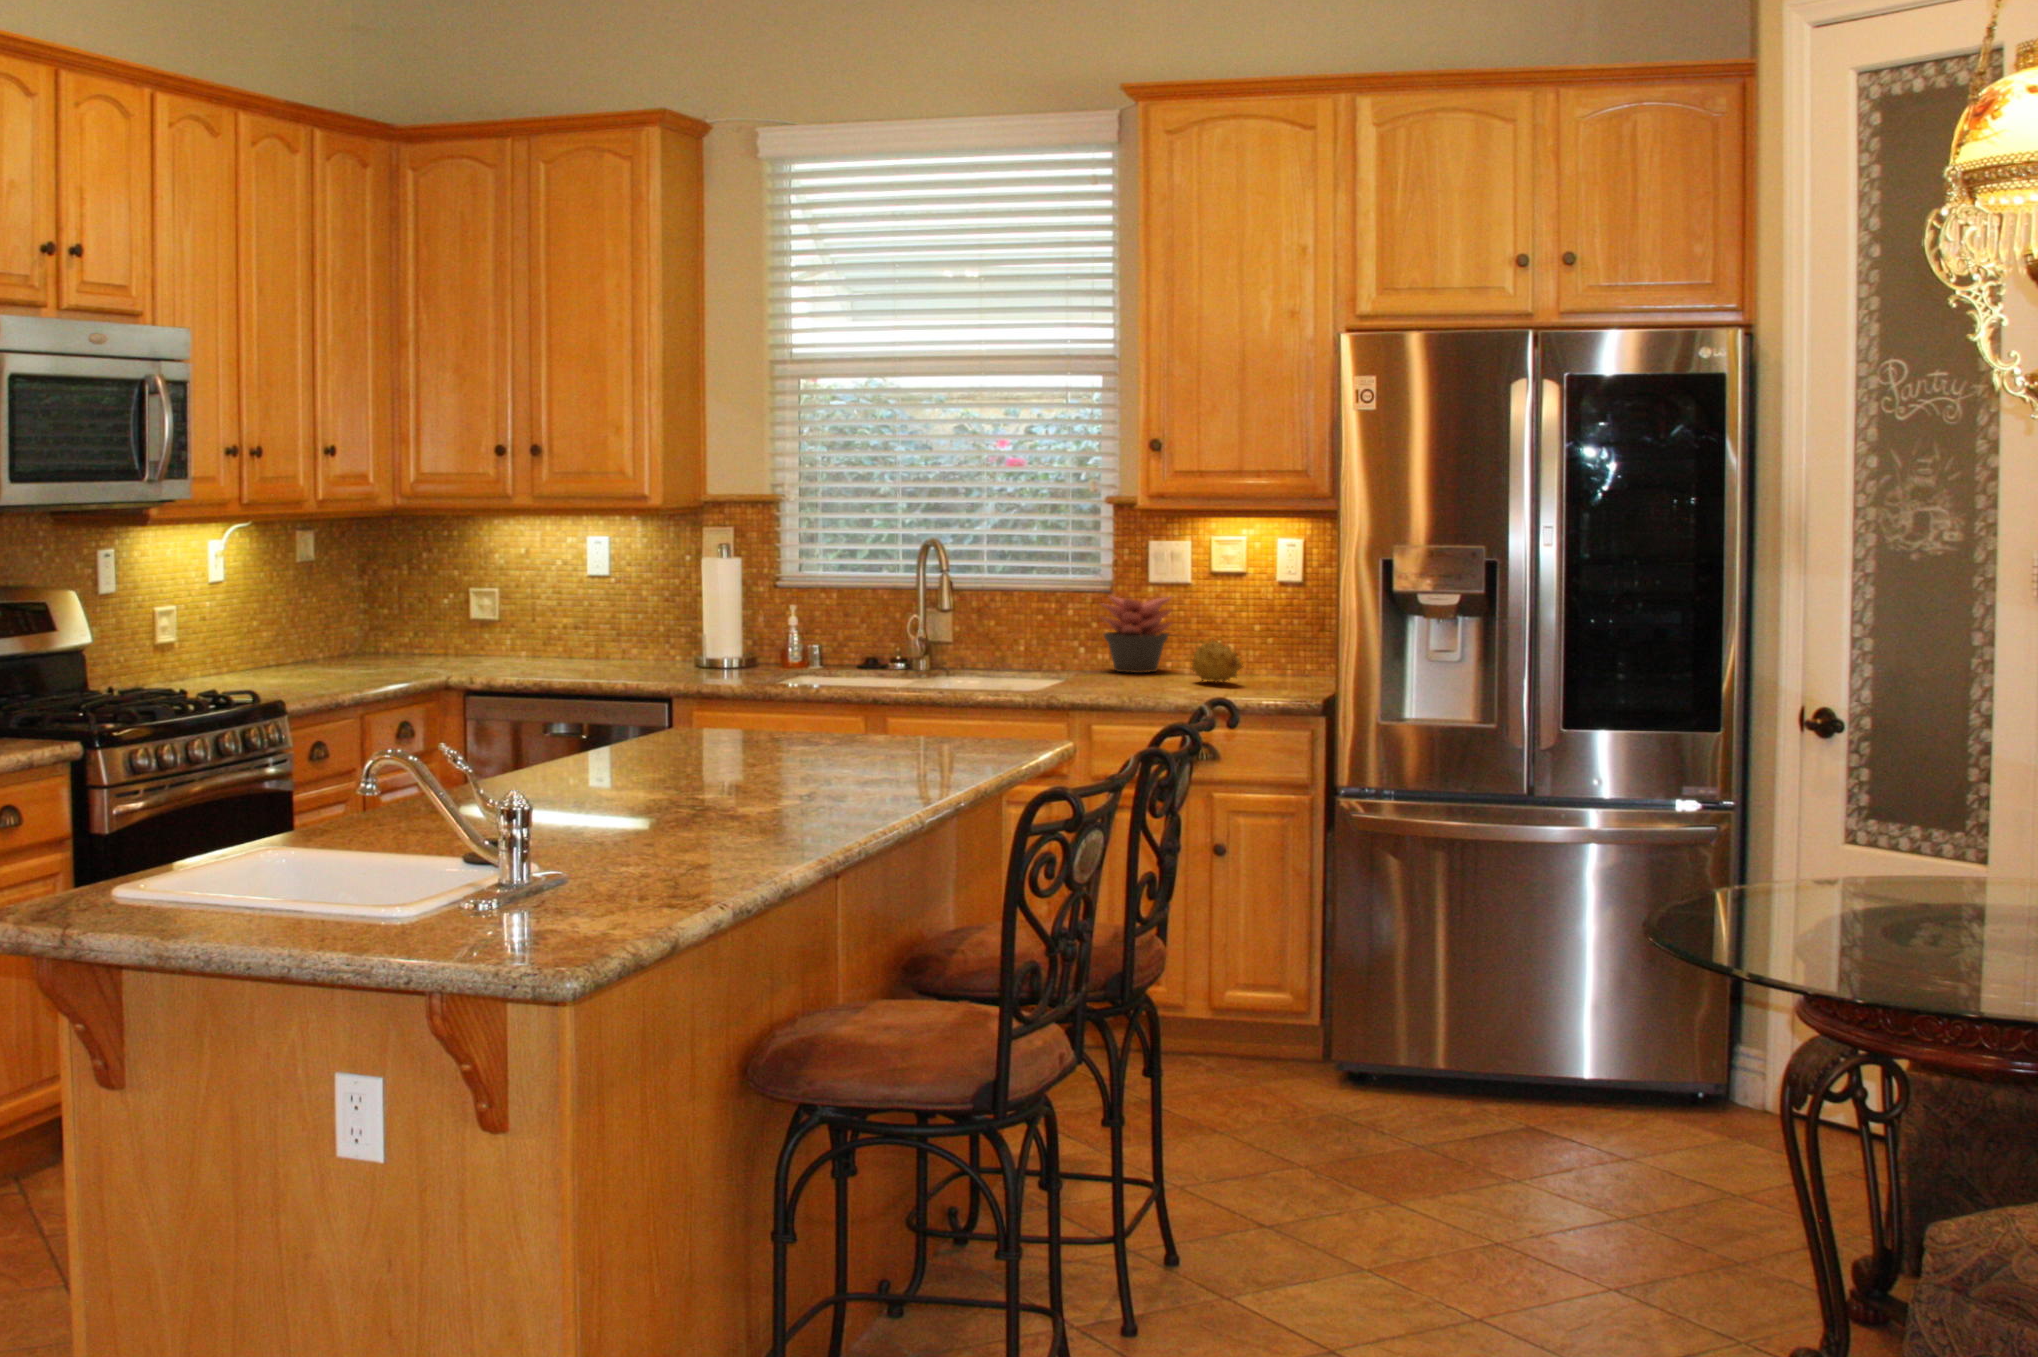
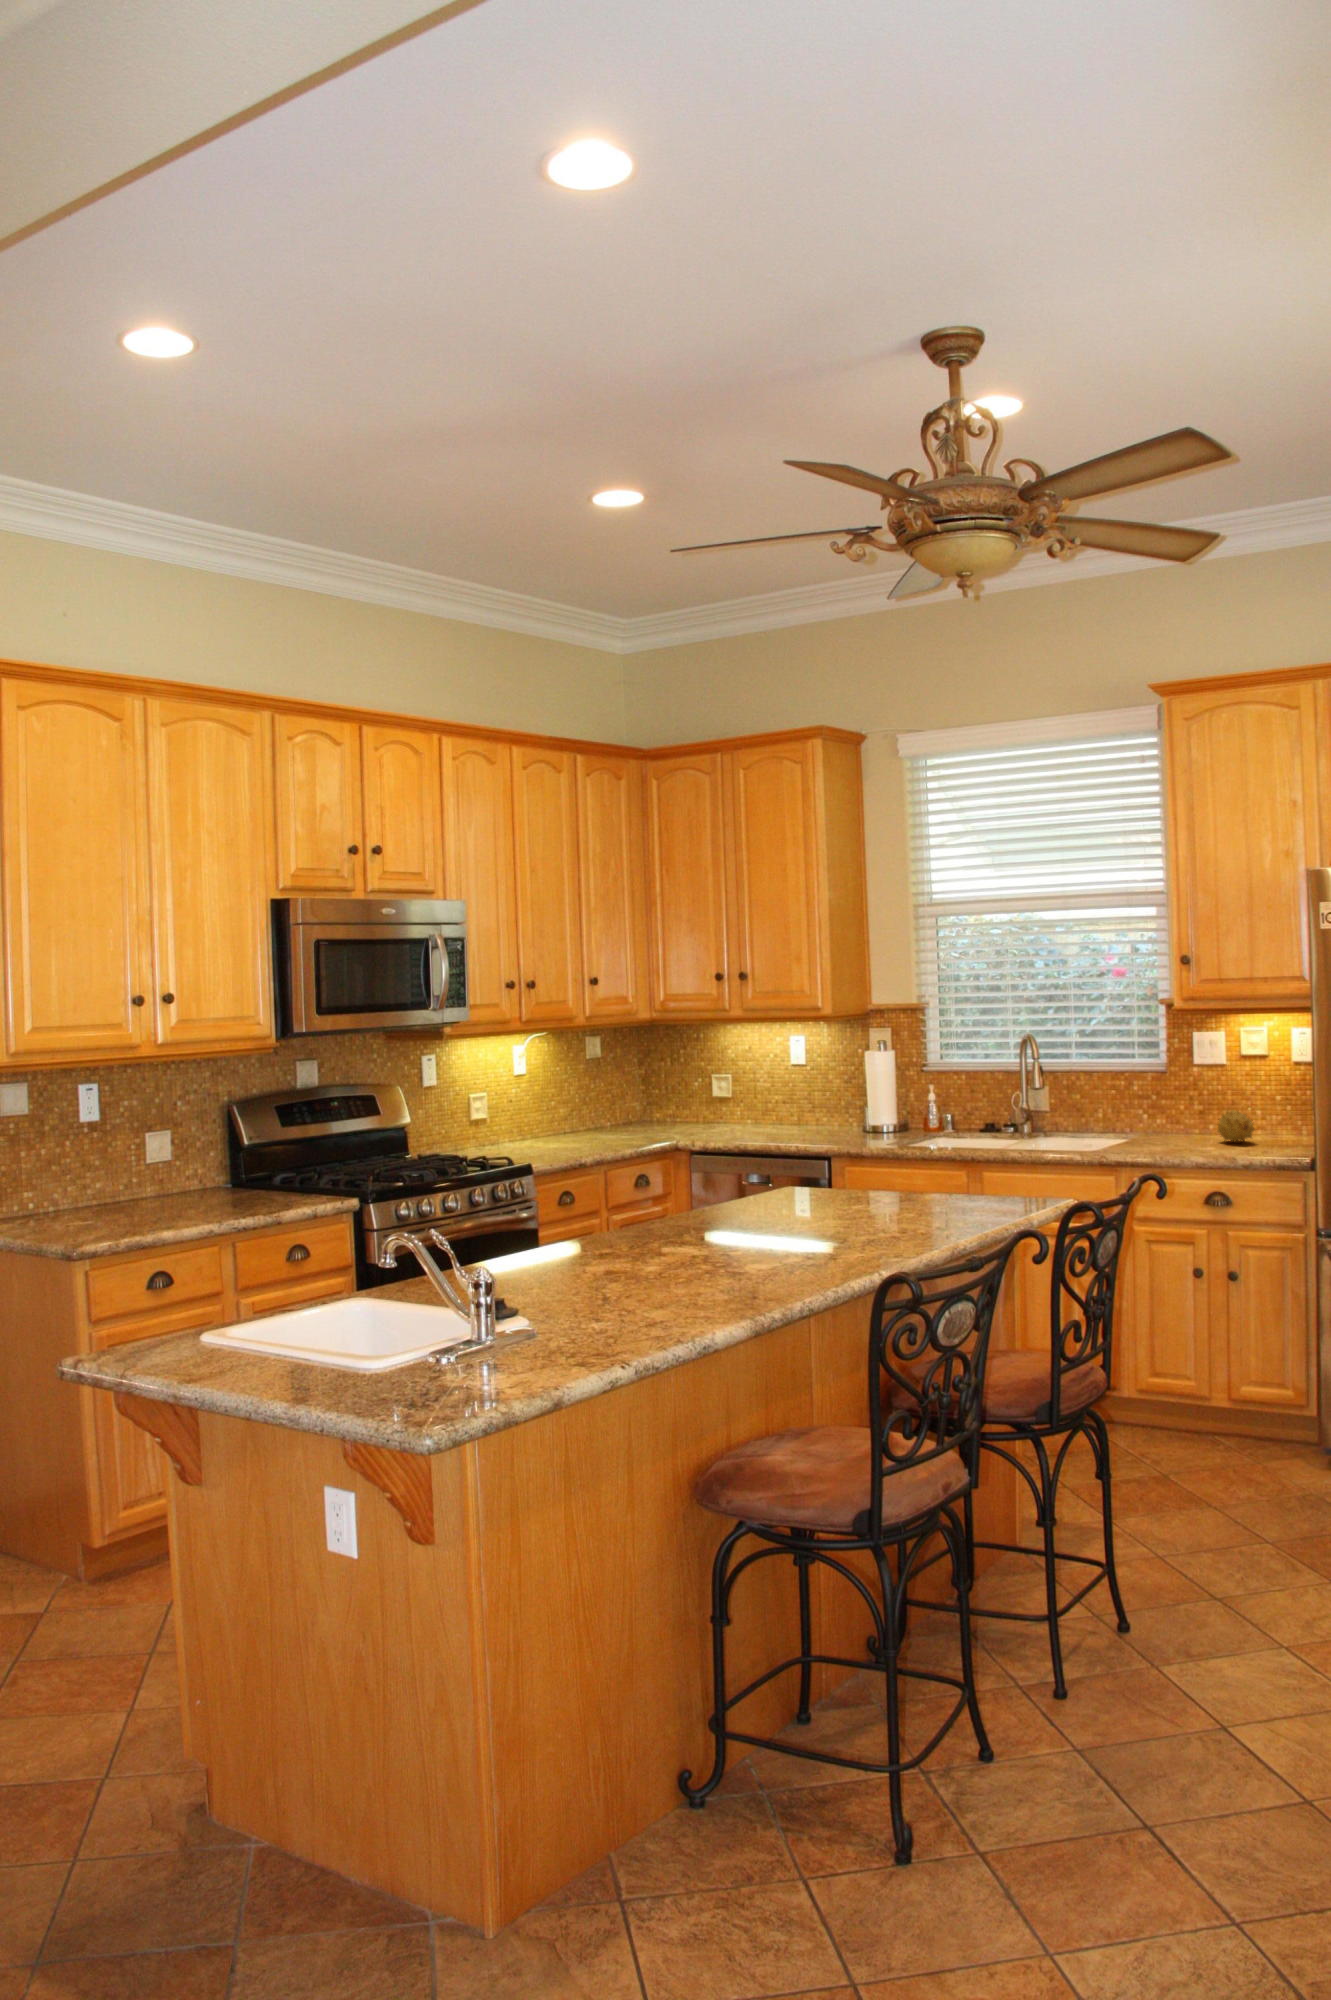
succulent plant: present [1101,596,1172,673] -> none [1155,1074,1214,1134]

